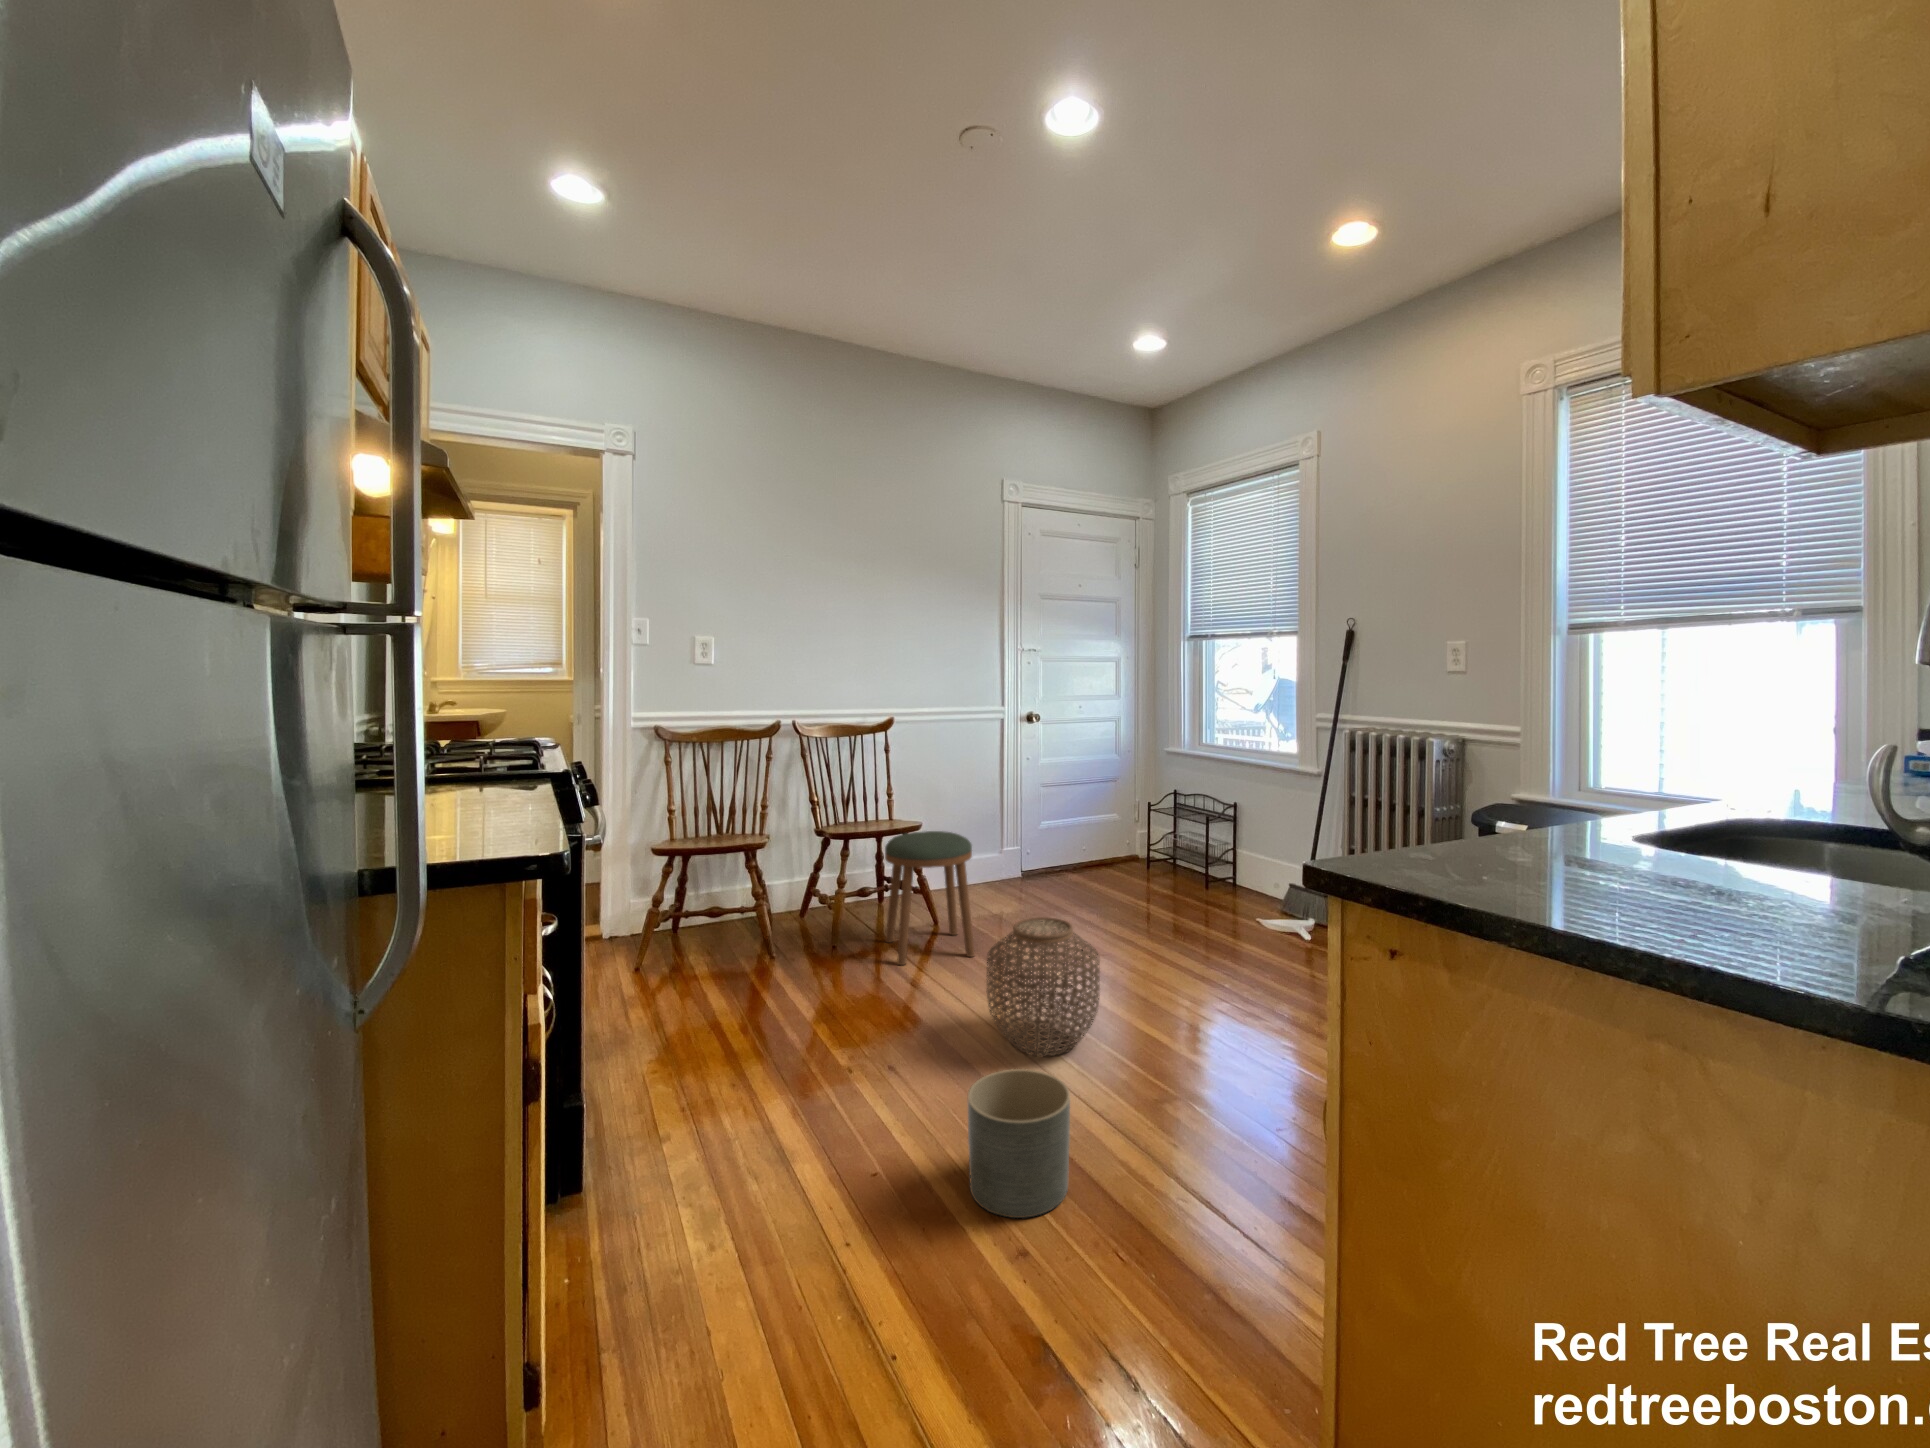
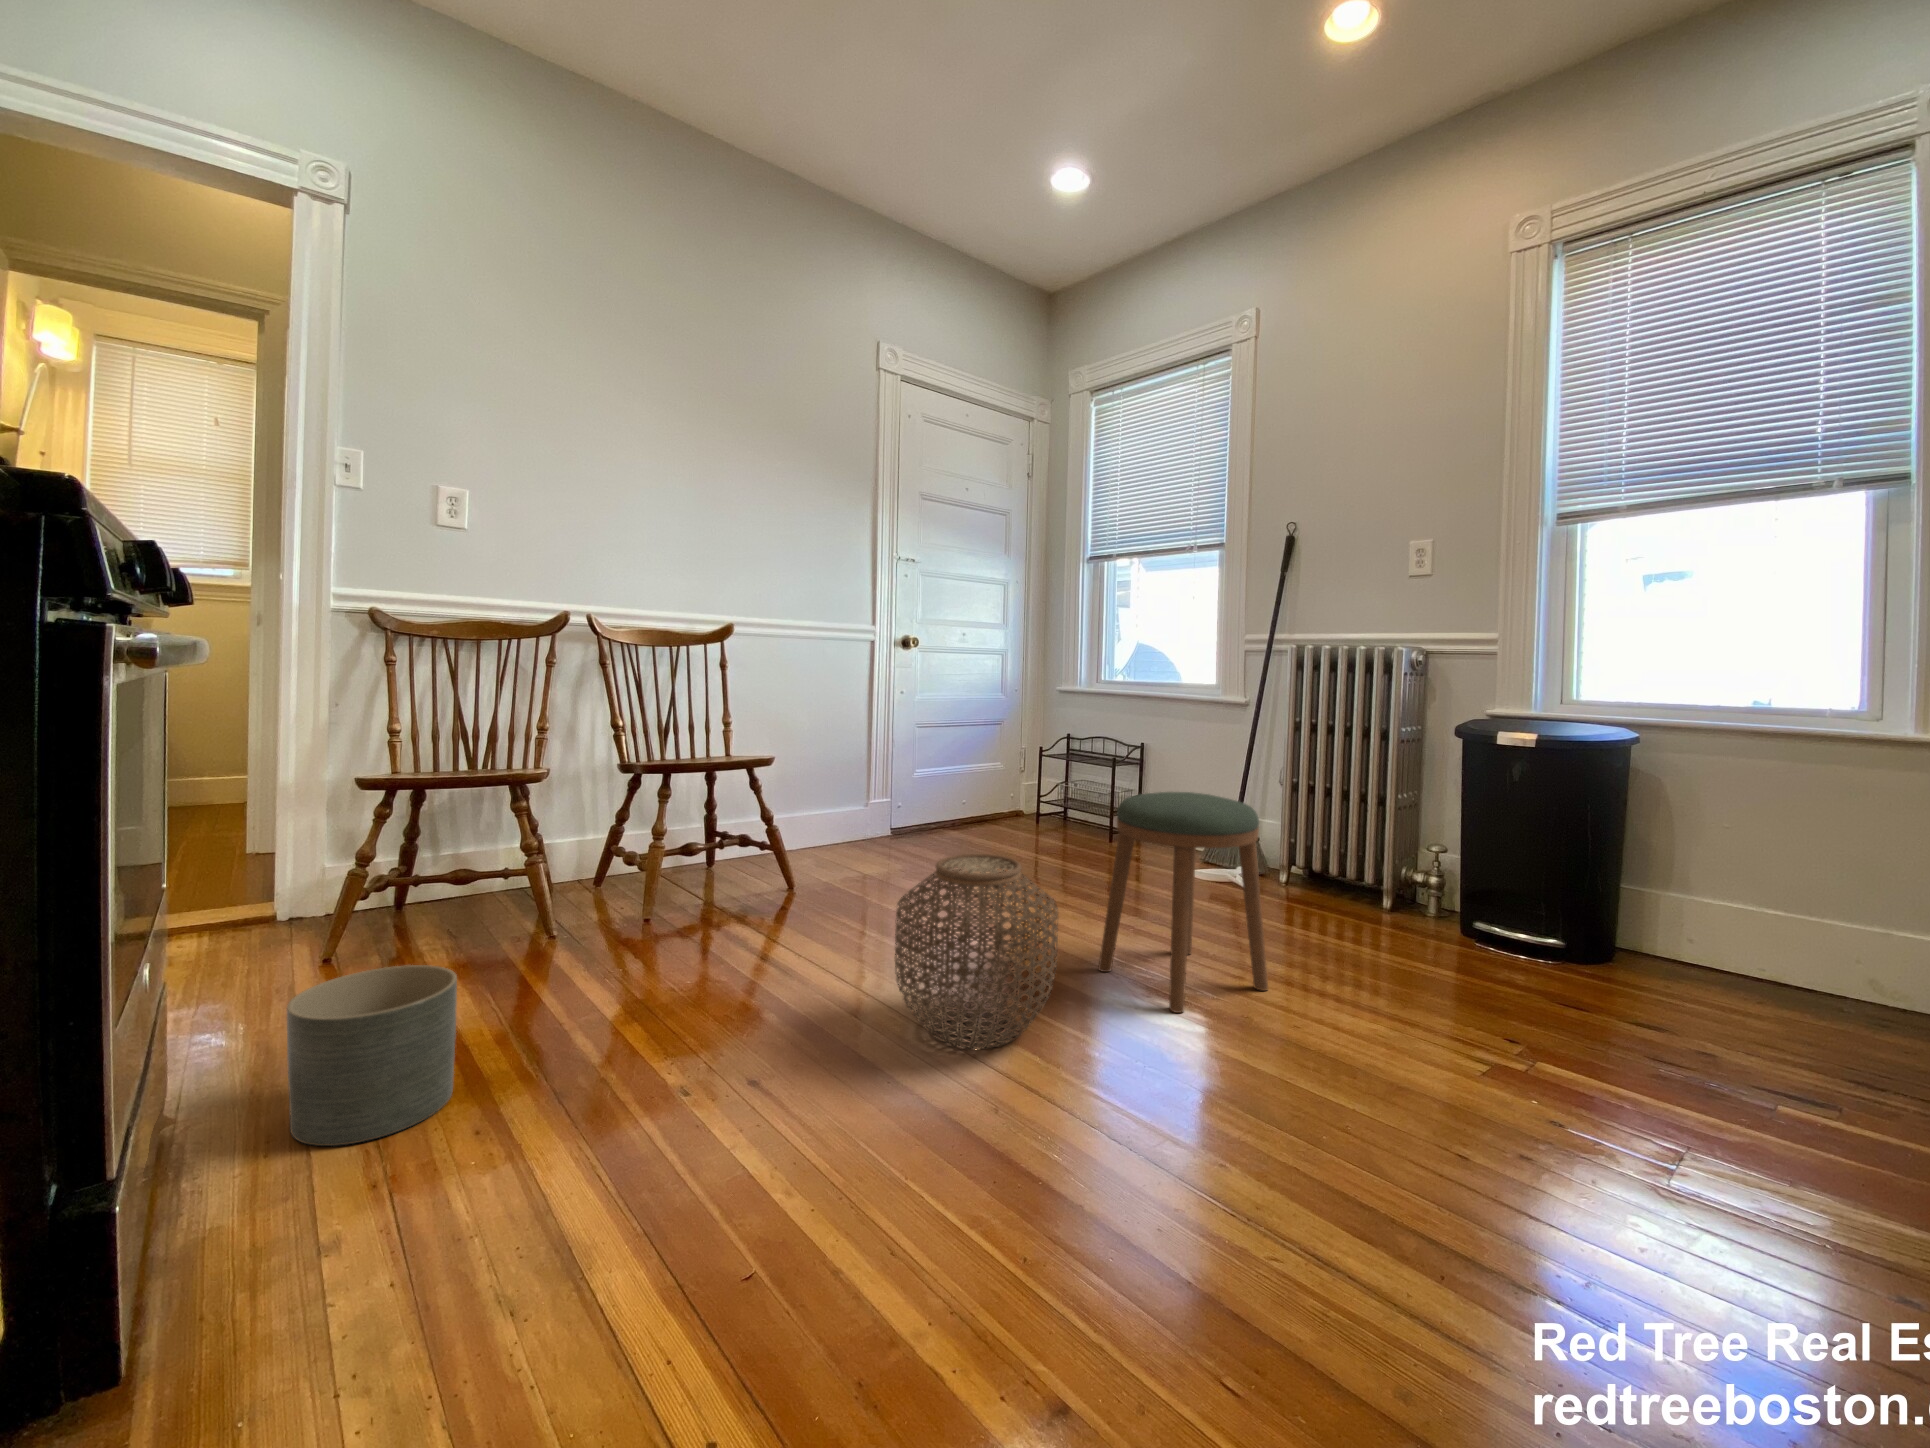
stool: present [885,831,975,965] -> present [1098,792,1268,1013]
planter: present [968,1069,1070,1218] -> present [287,965,457,1146]

